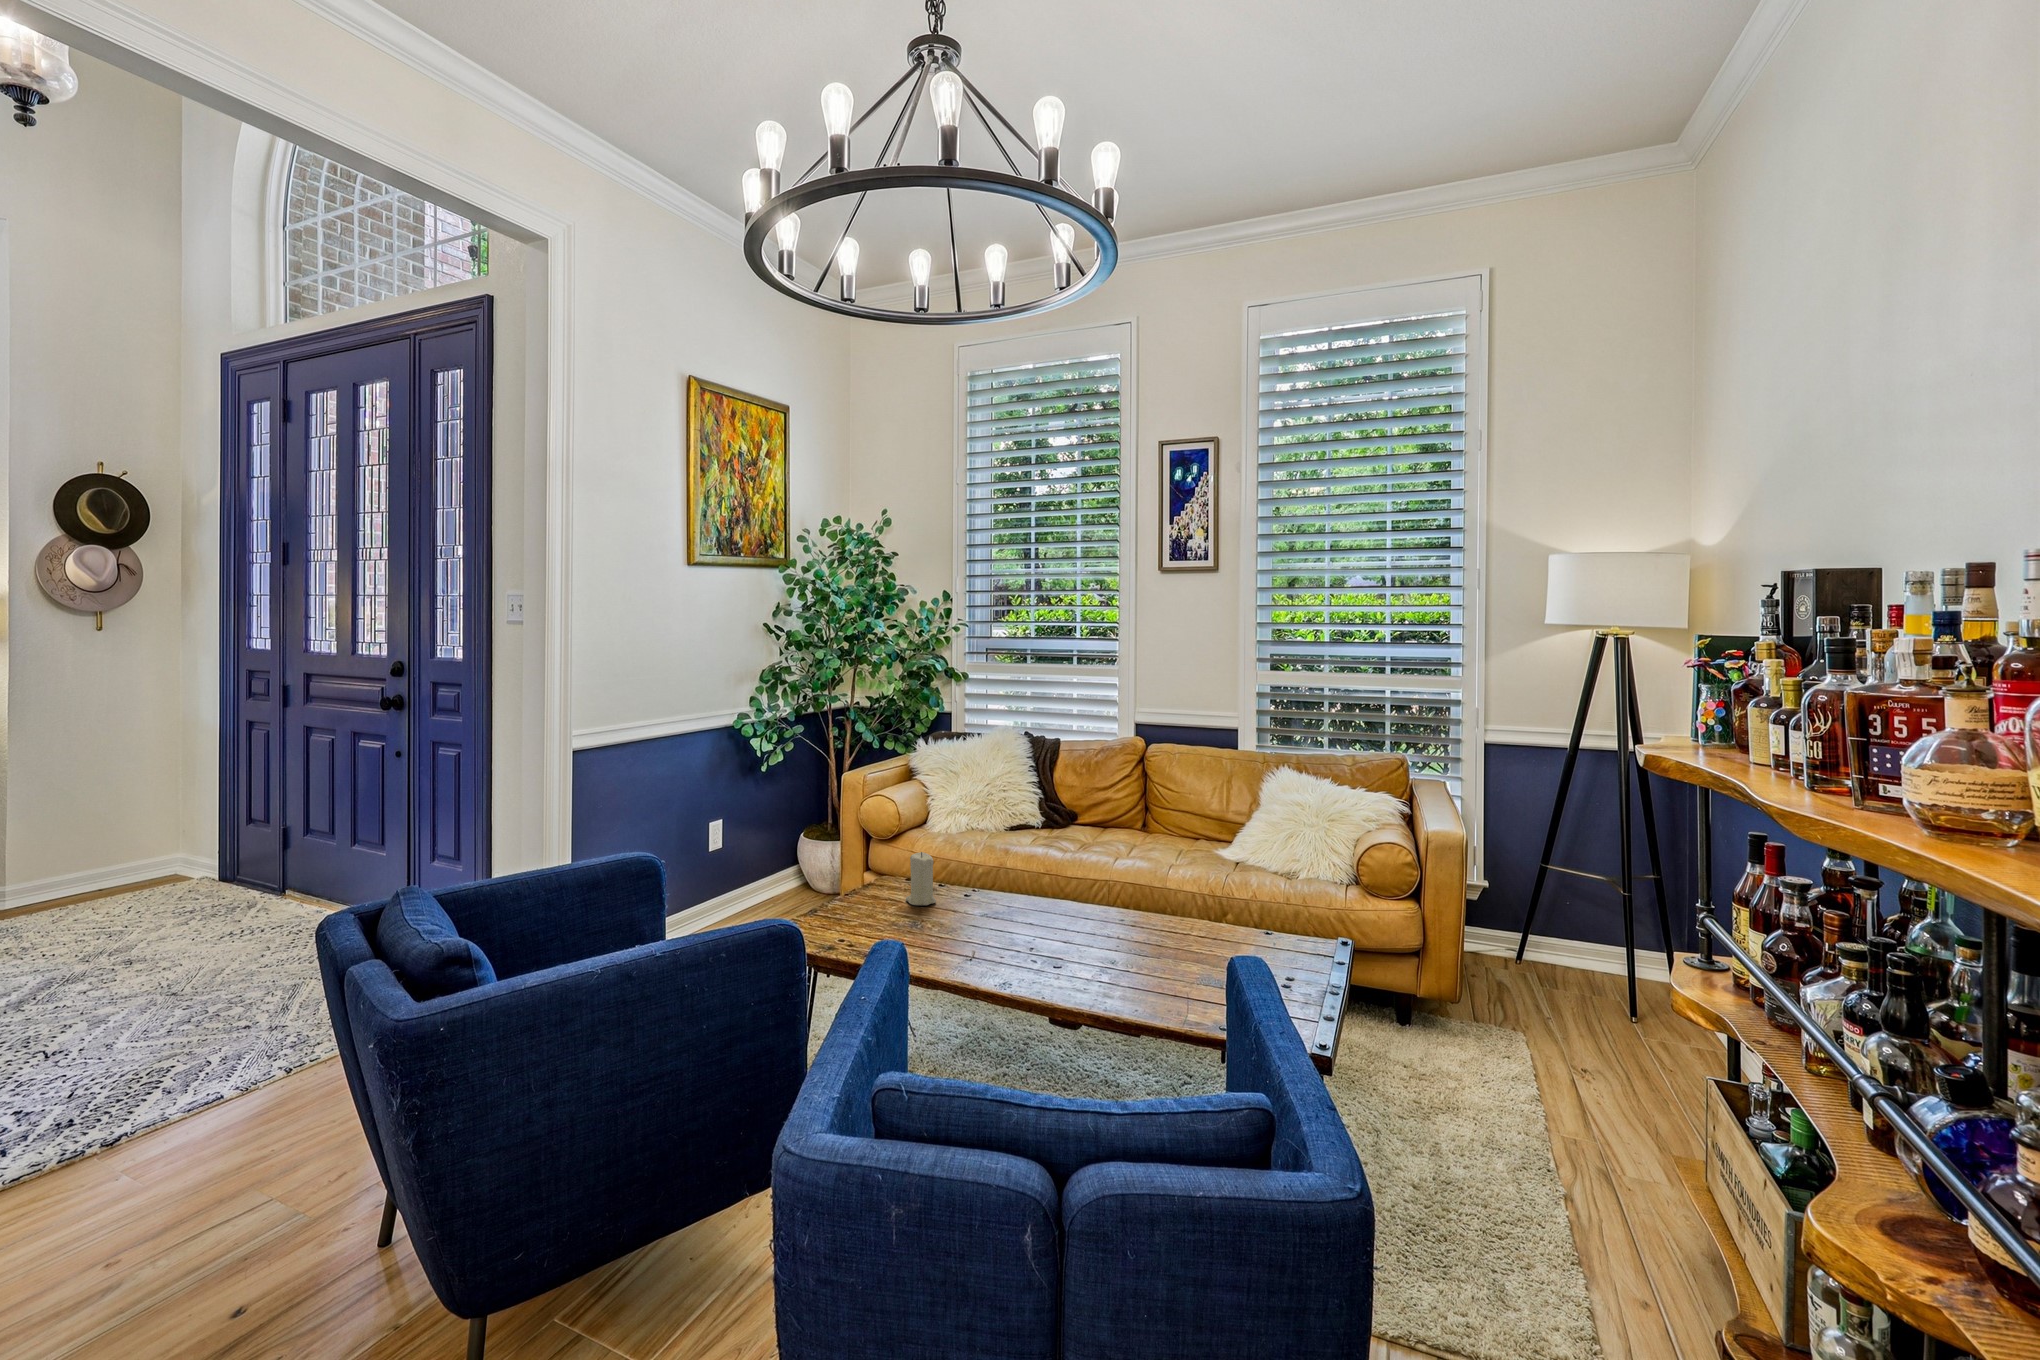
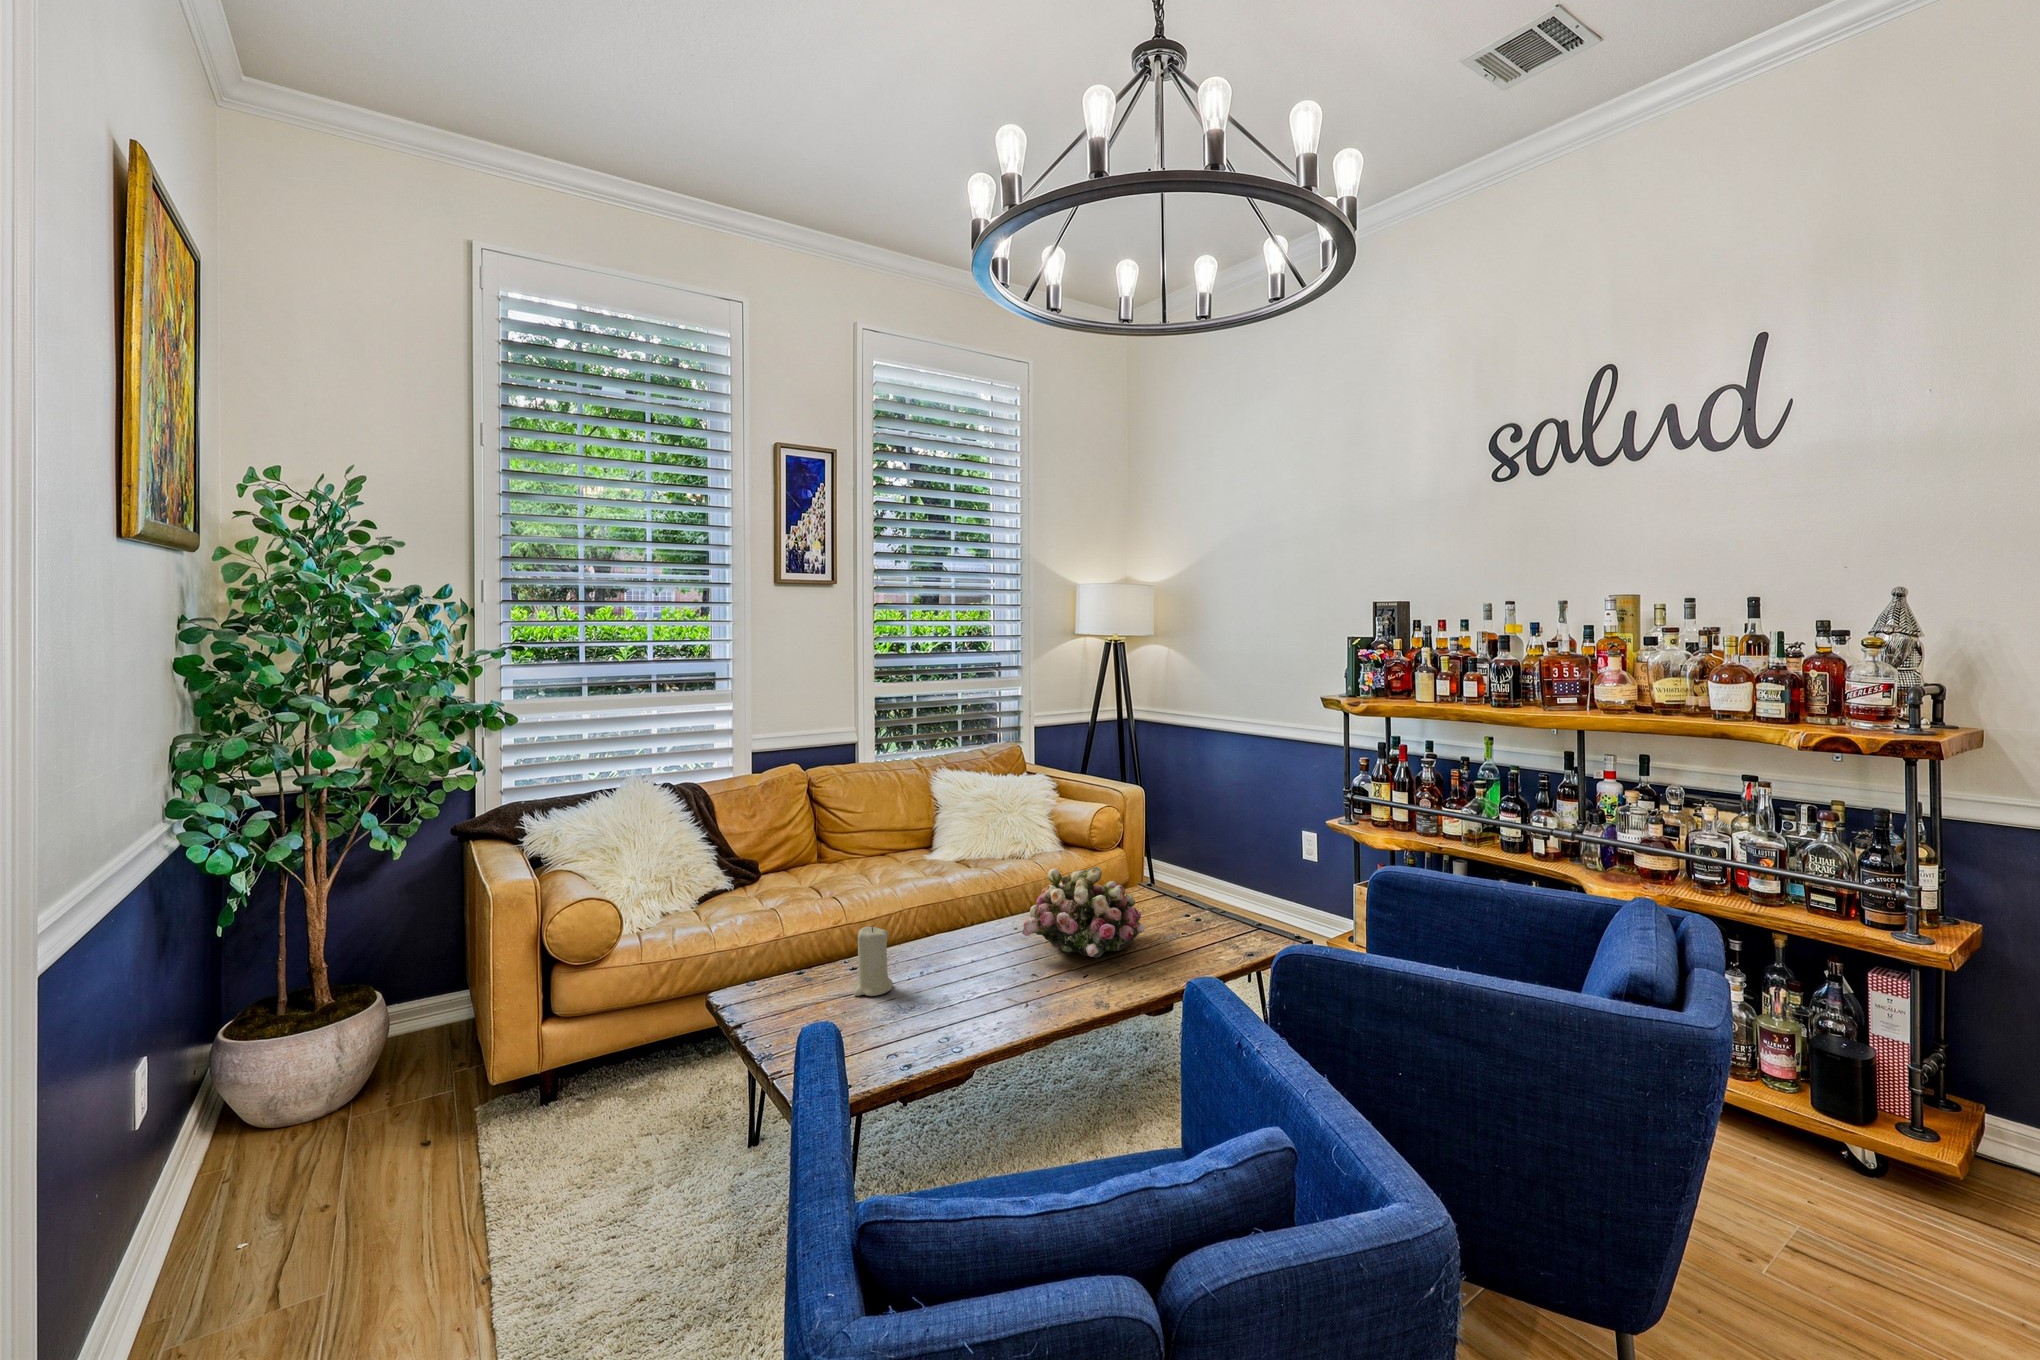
flower arrangement: none [1023,854,1155,953] -> present [1022,867,1145,958]

